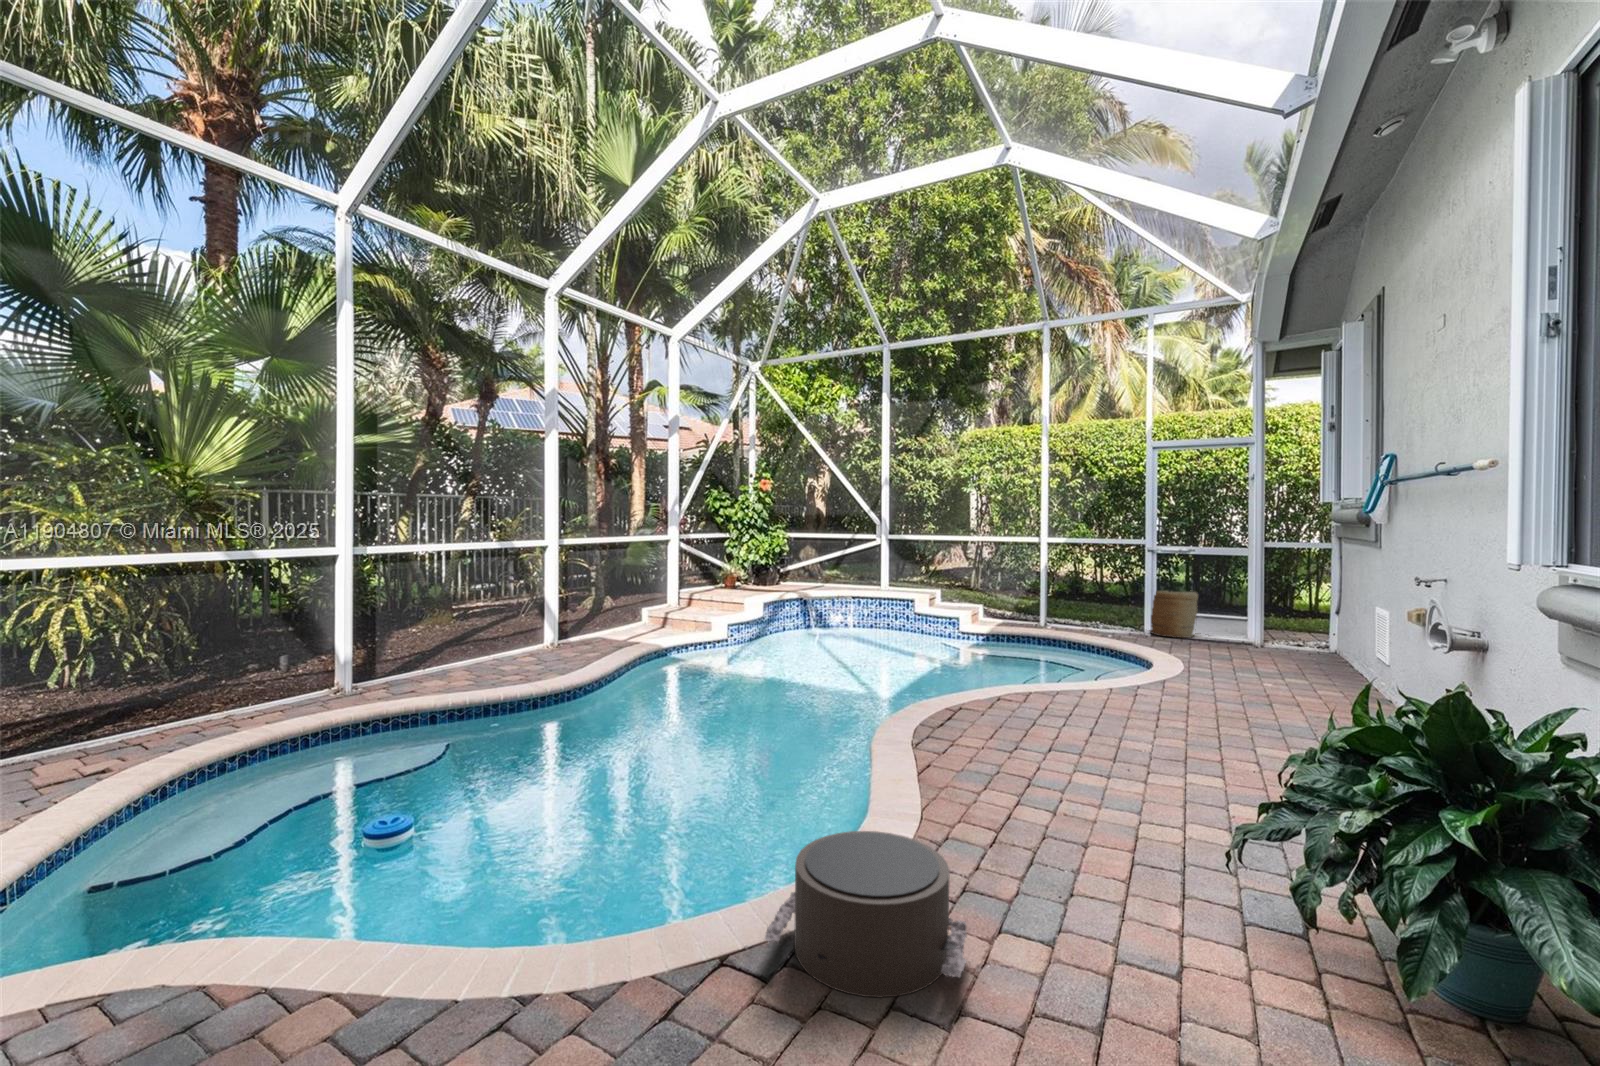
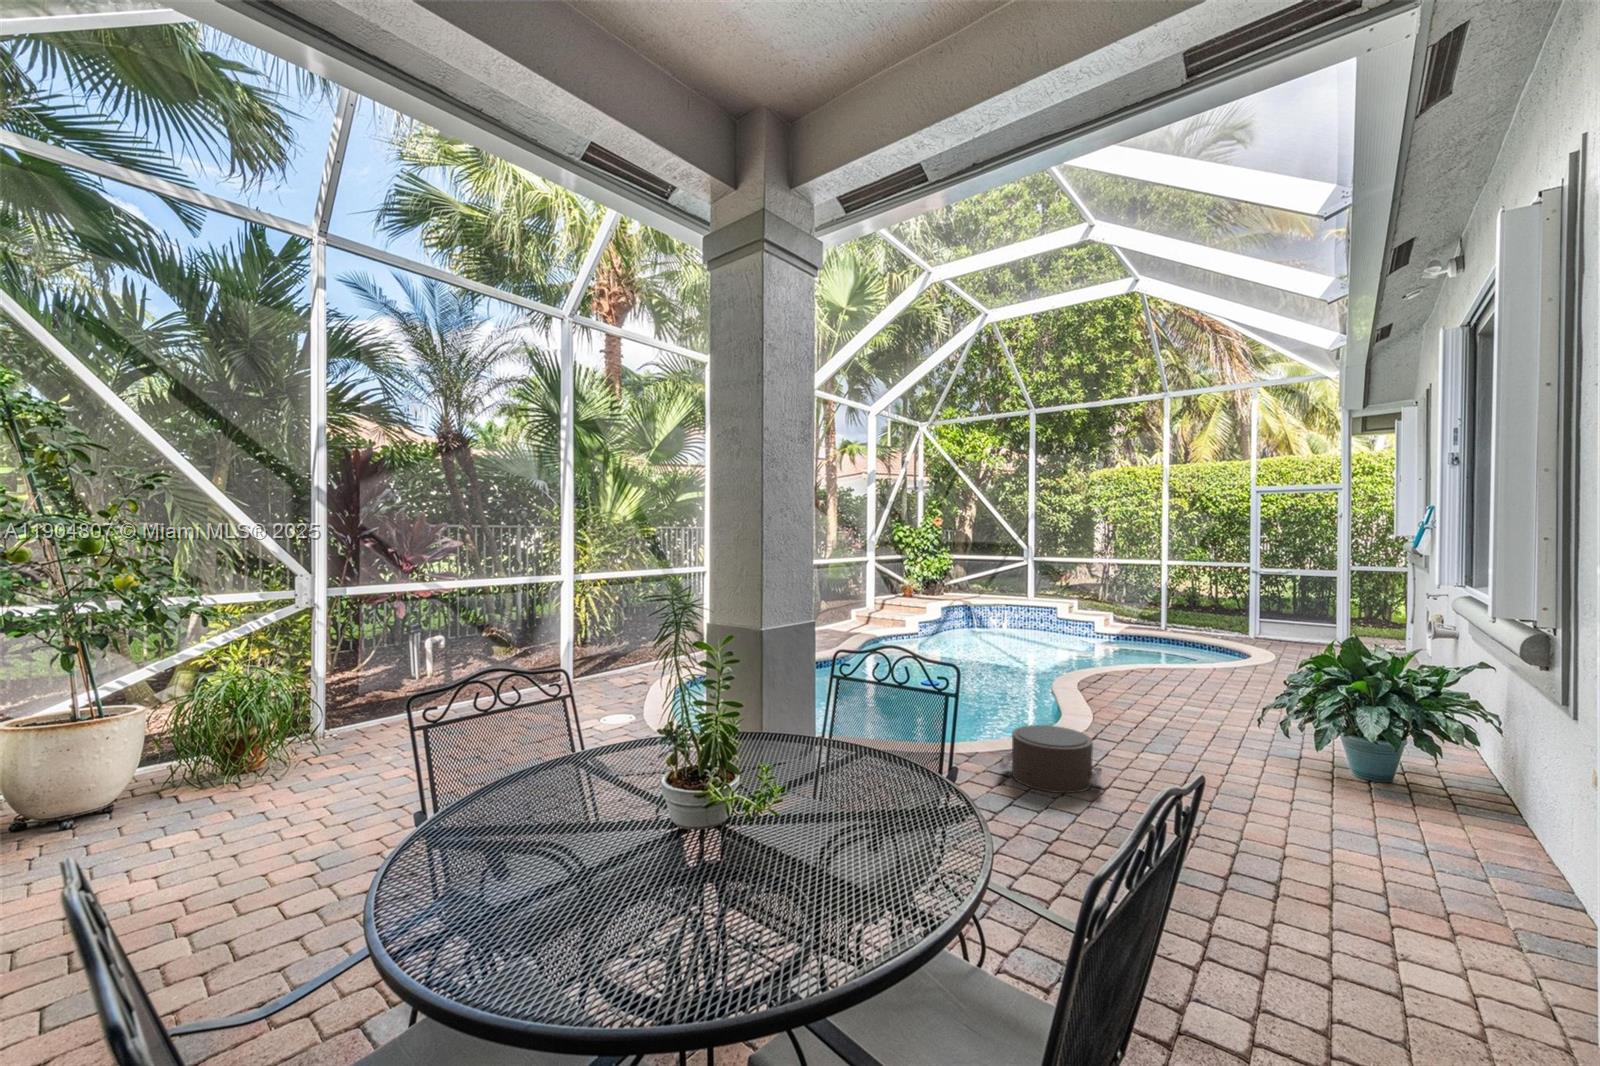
woven basket: present [1150,591,1198,638] -> none [1254,602,1300,642]

